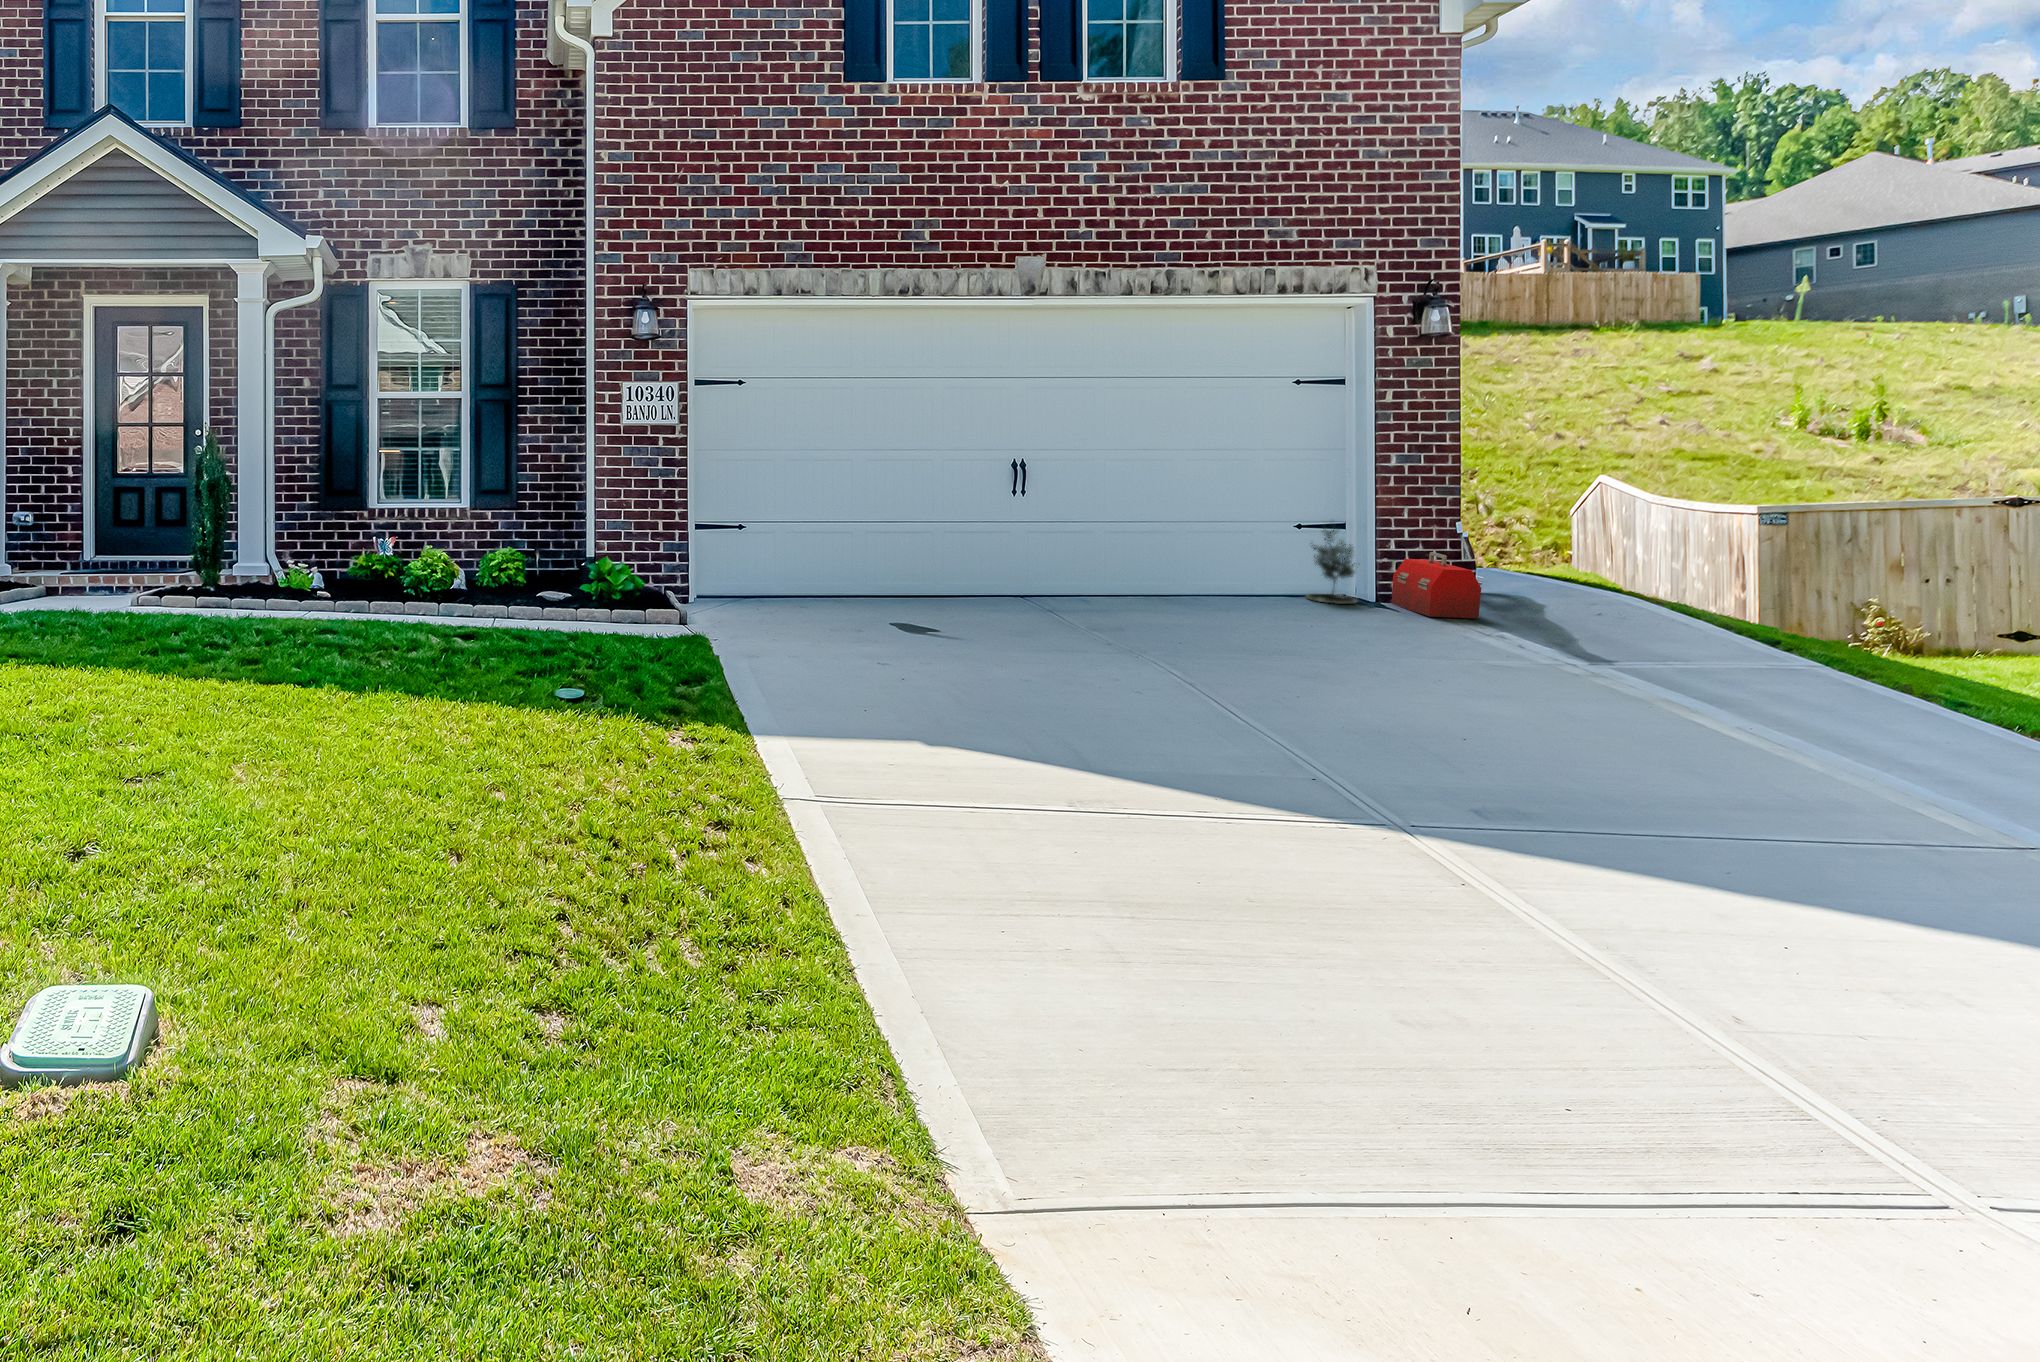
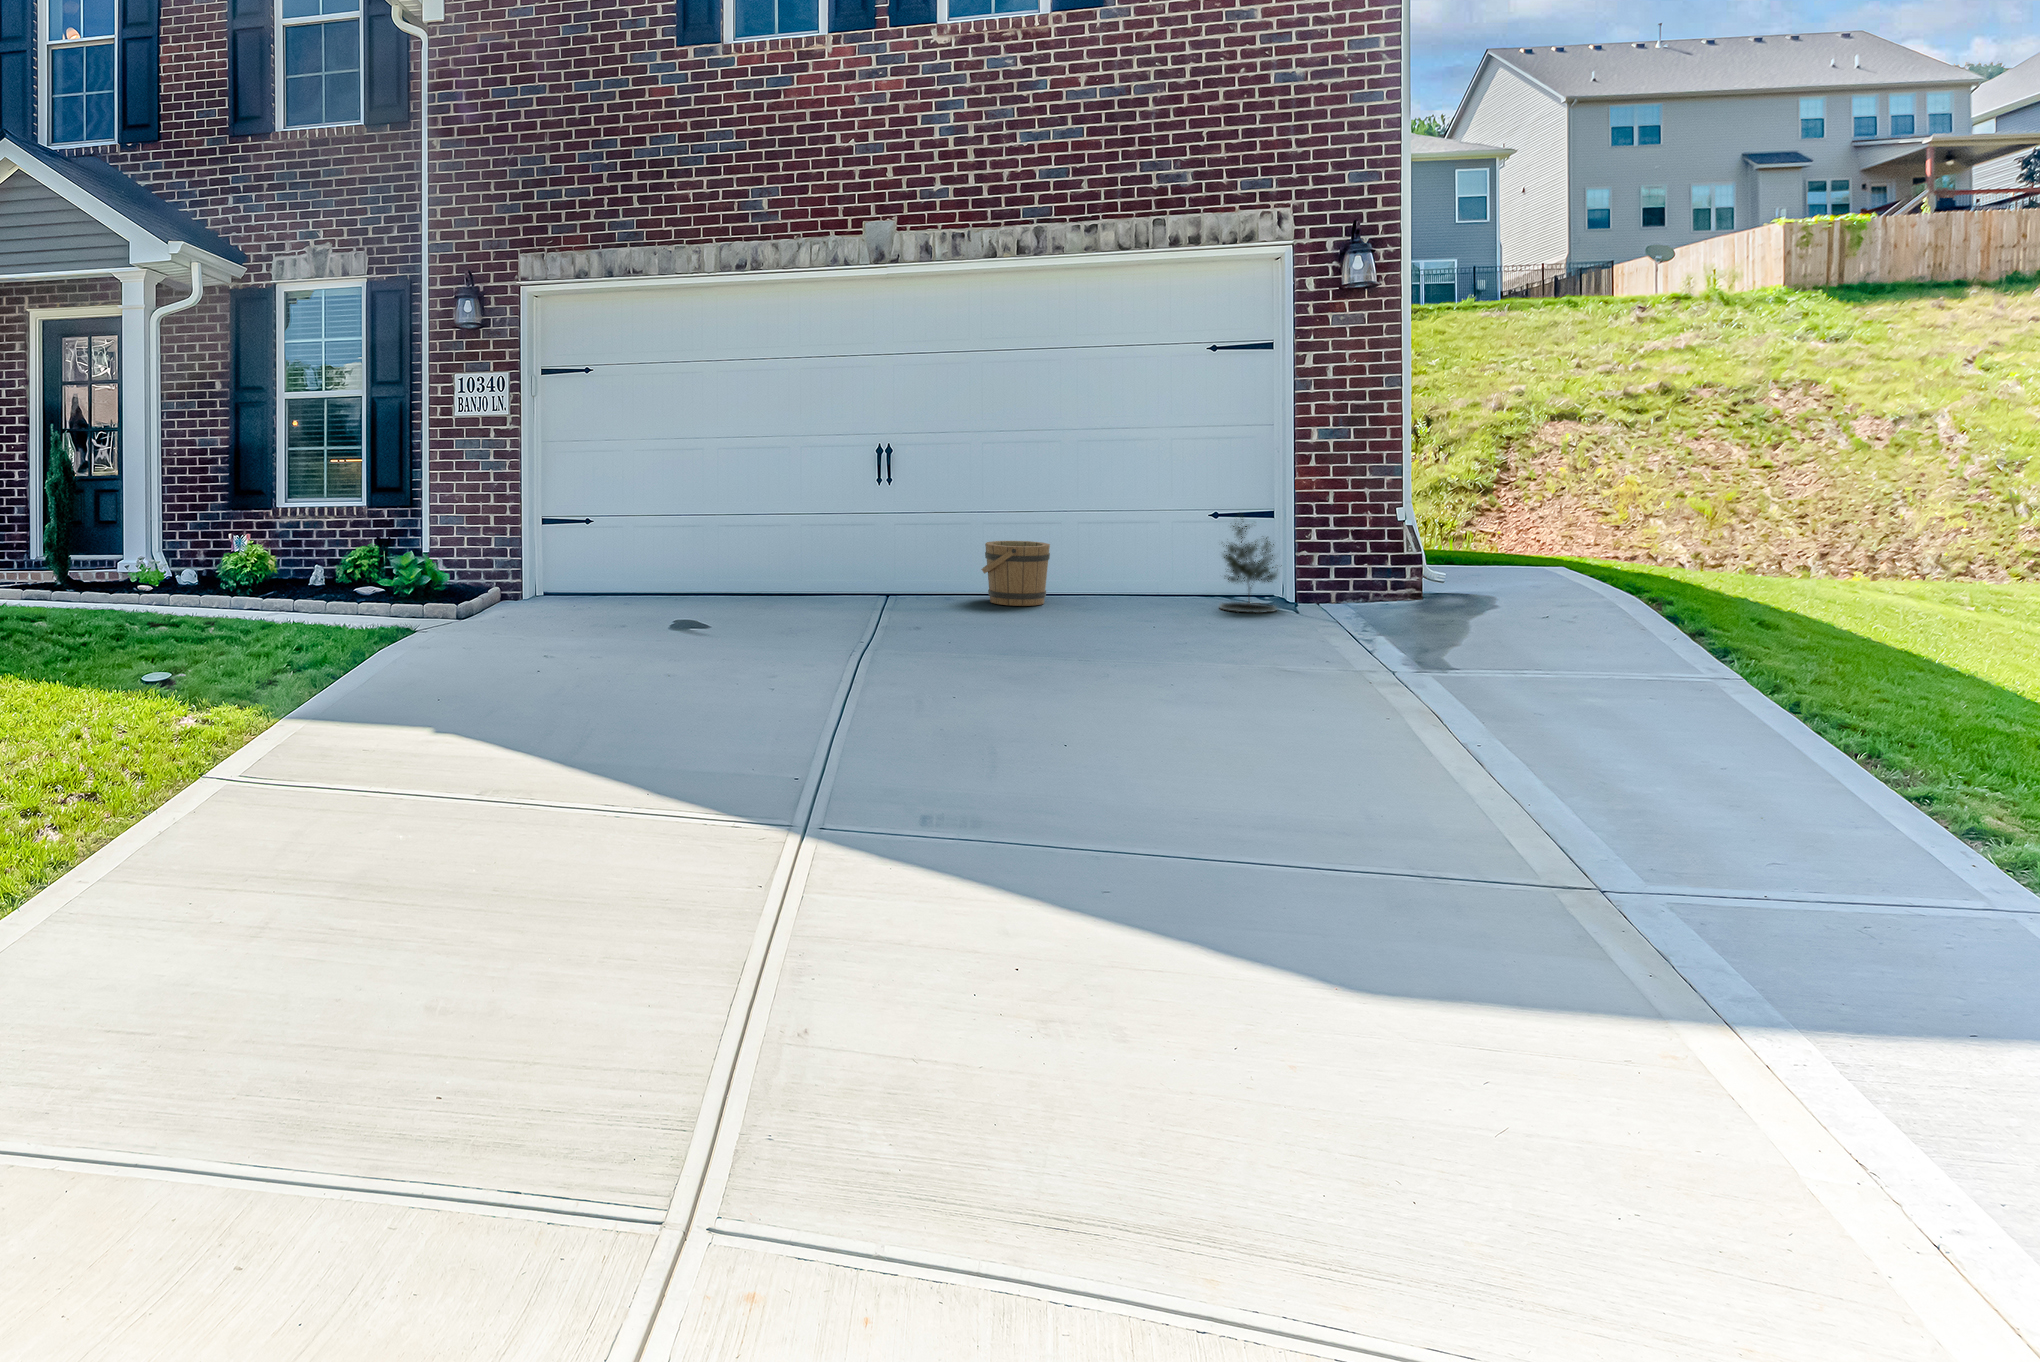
bucket: none [1114,542,1178,601] -> present [981,541,1050,606]
toolbox: present [1391,552,1481,618] -> none [1318,550,1383,628]

